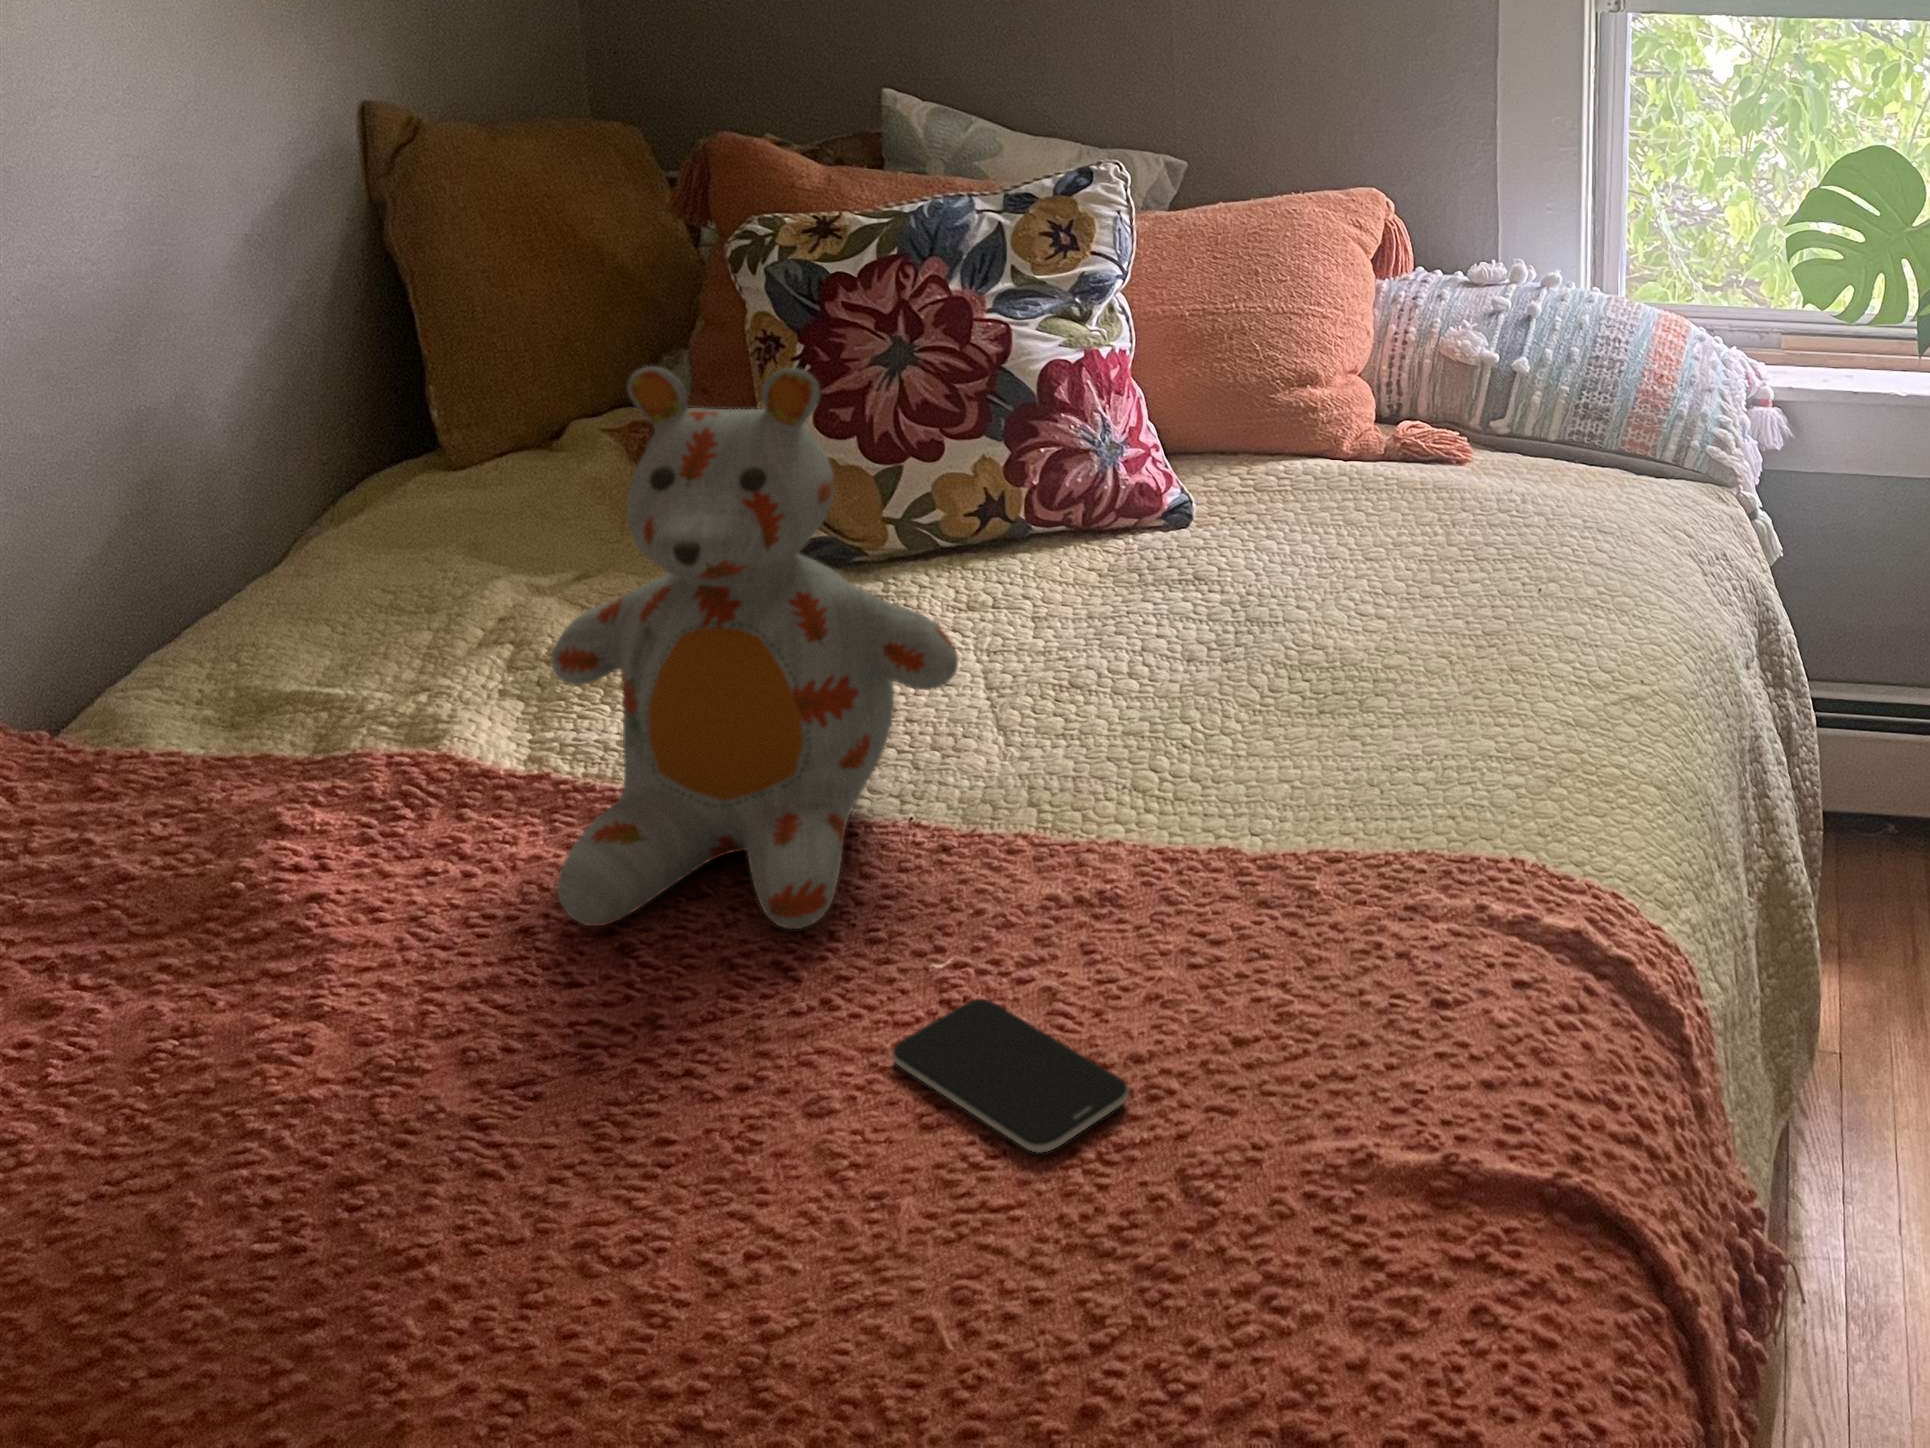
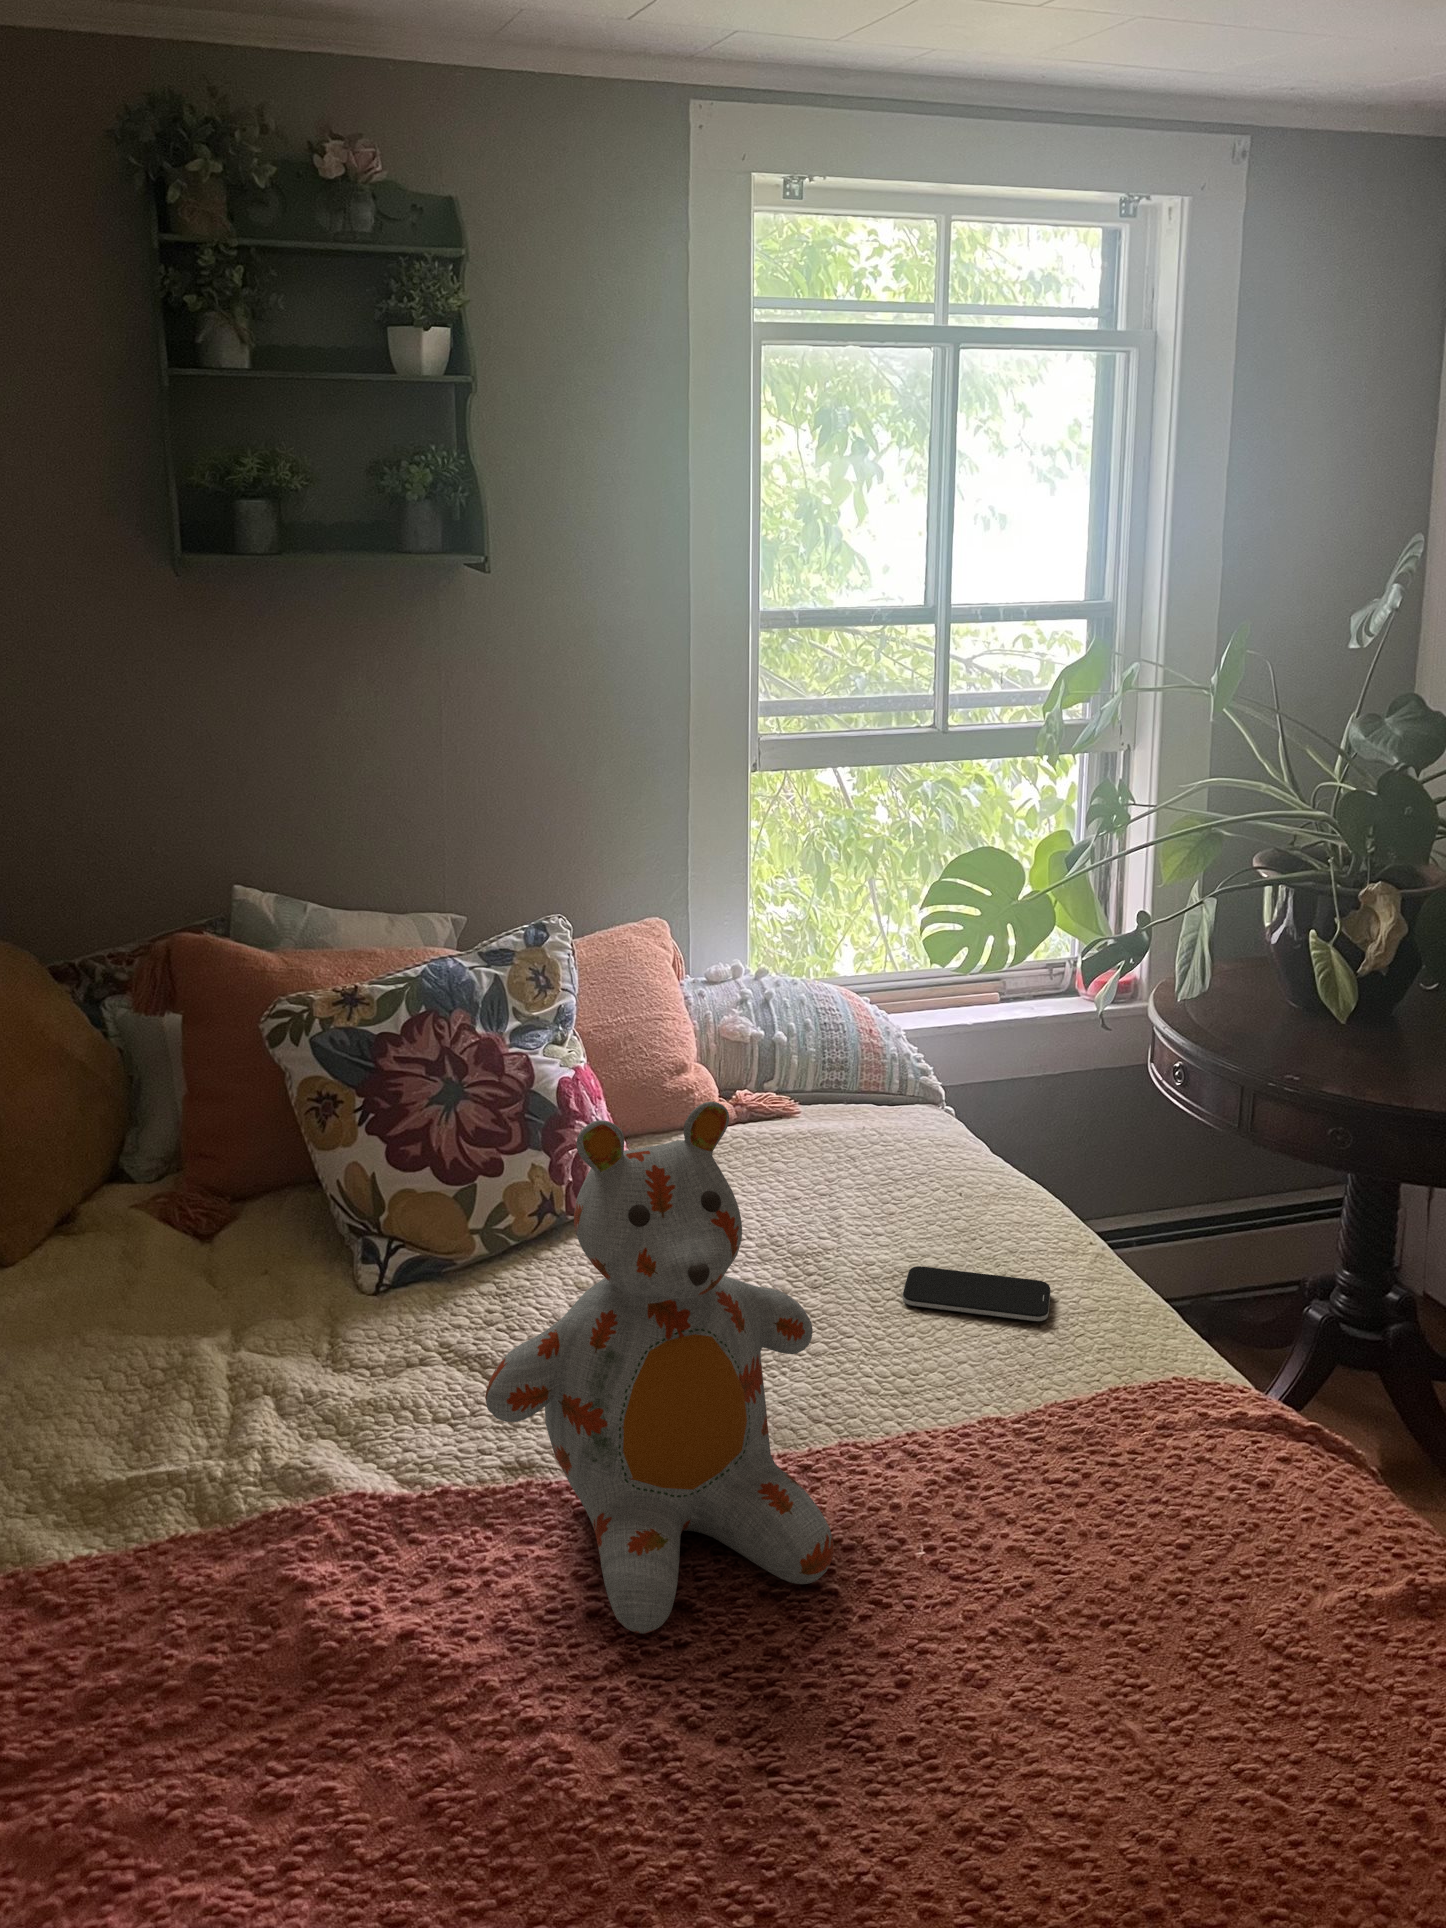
smartphone: present [893,999,1129,1153] -> present [903,1266,1051,1322]

